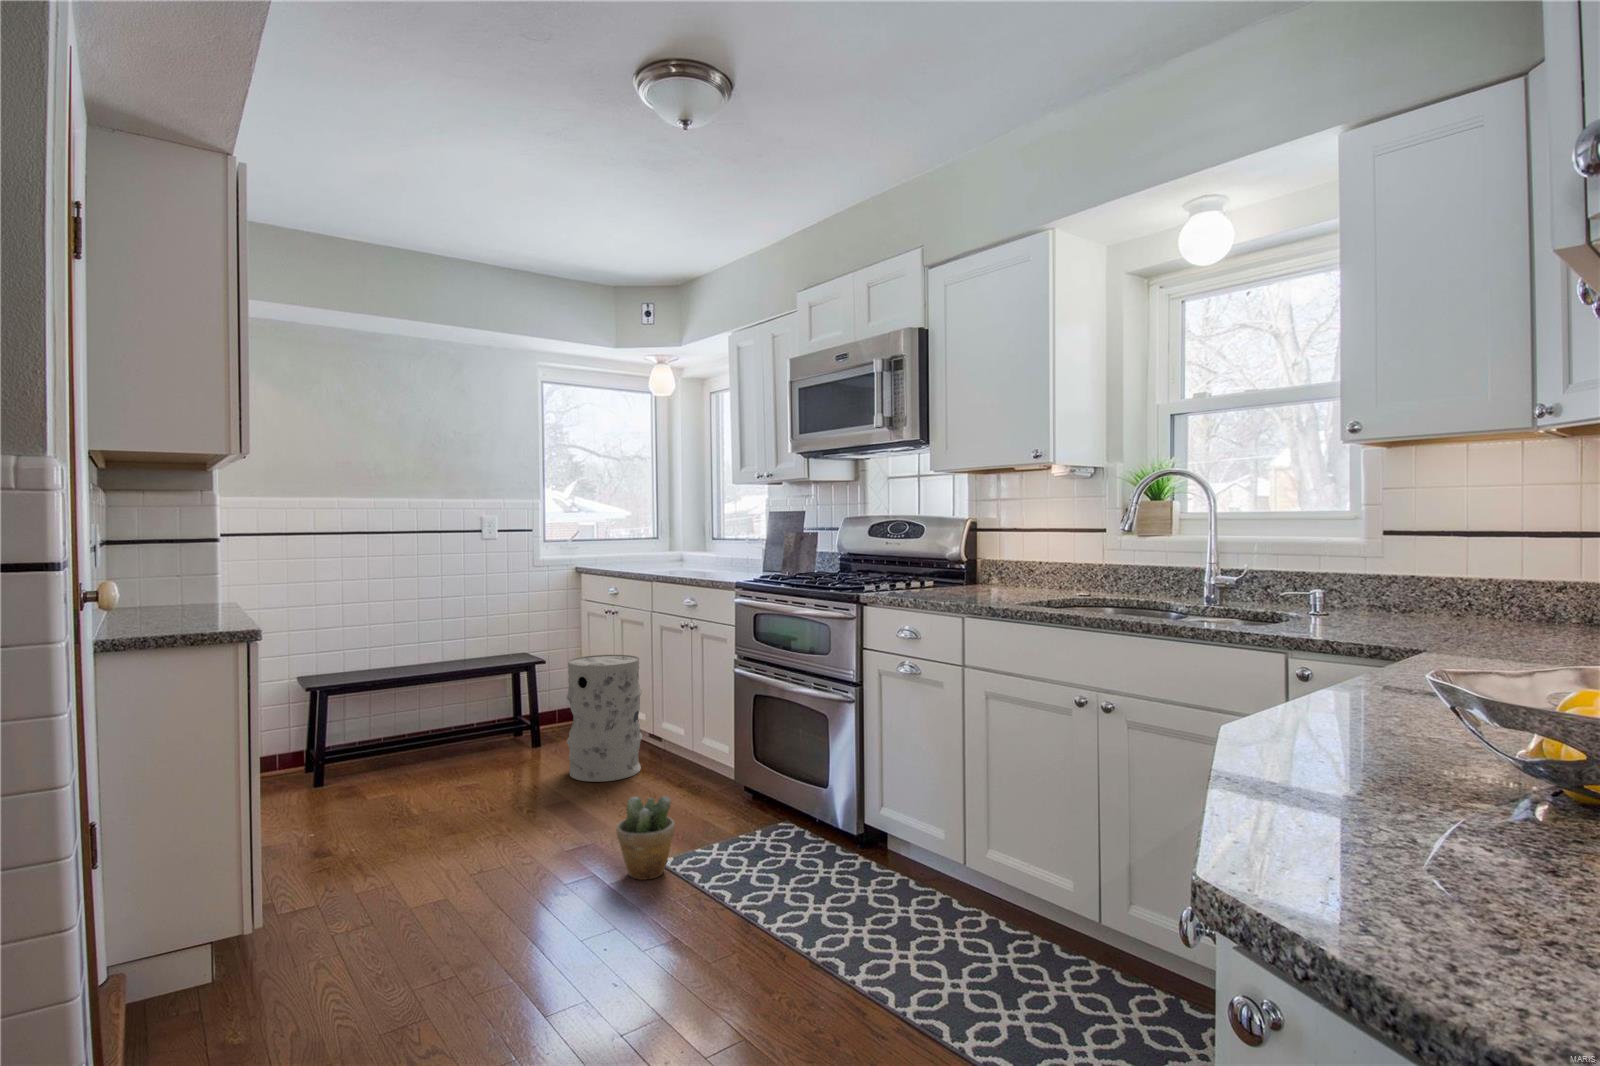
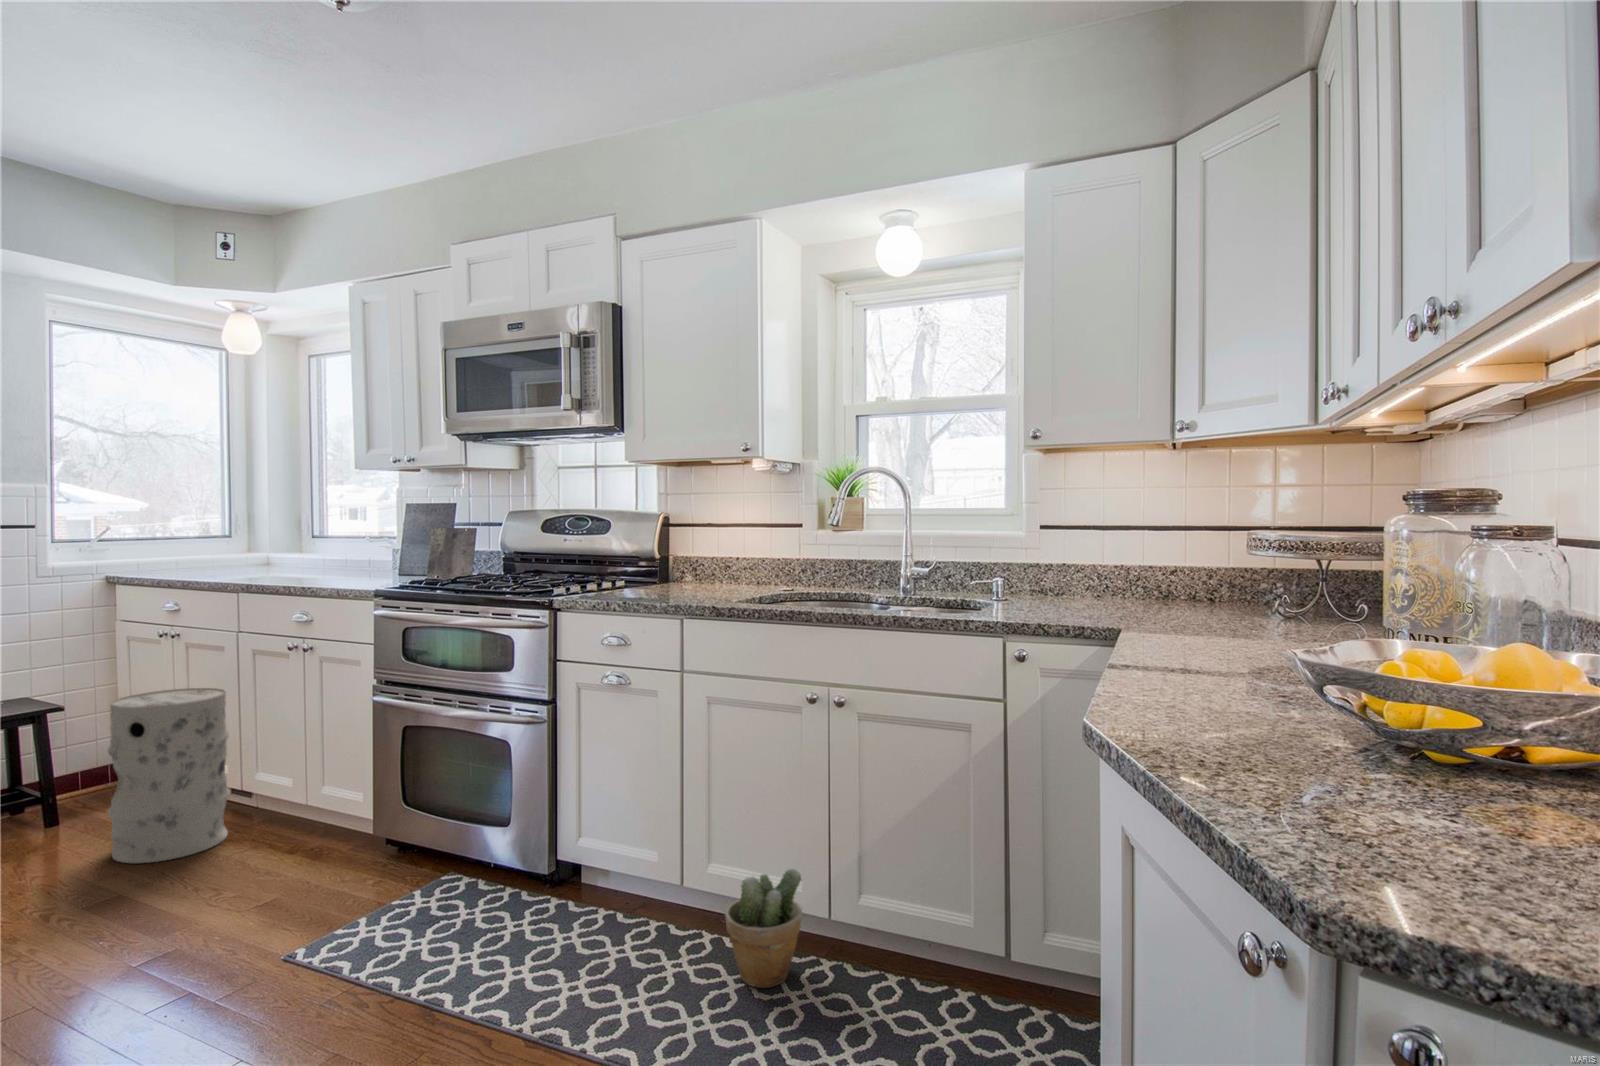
potted plant: present [616,796,675,880] -> present [725,869,802,988]

